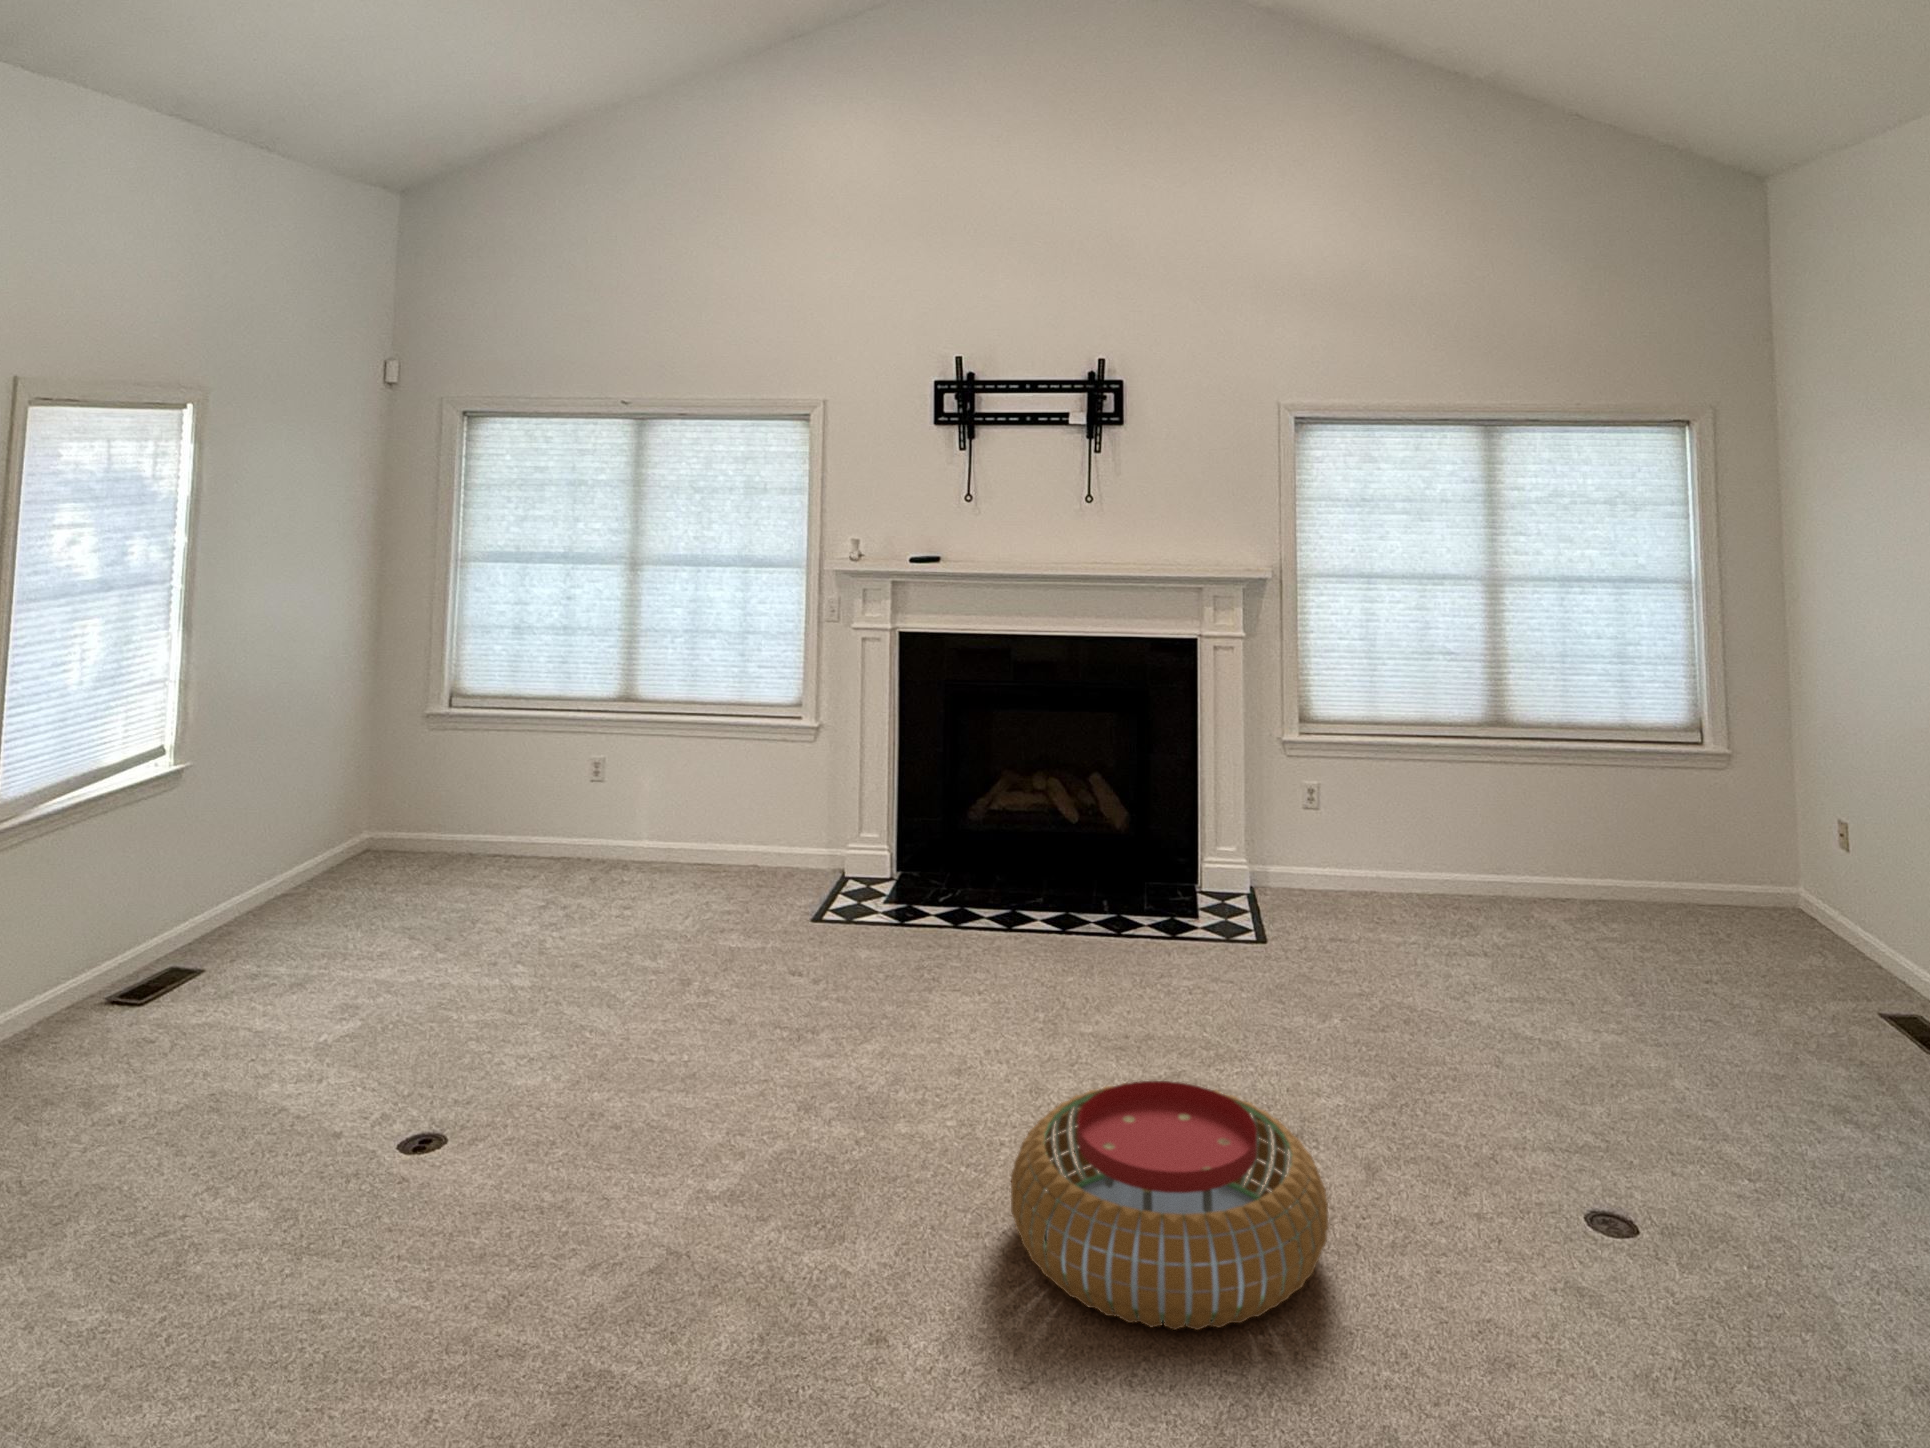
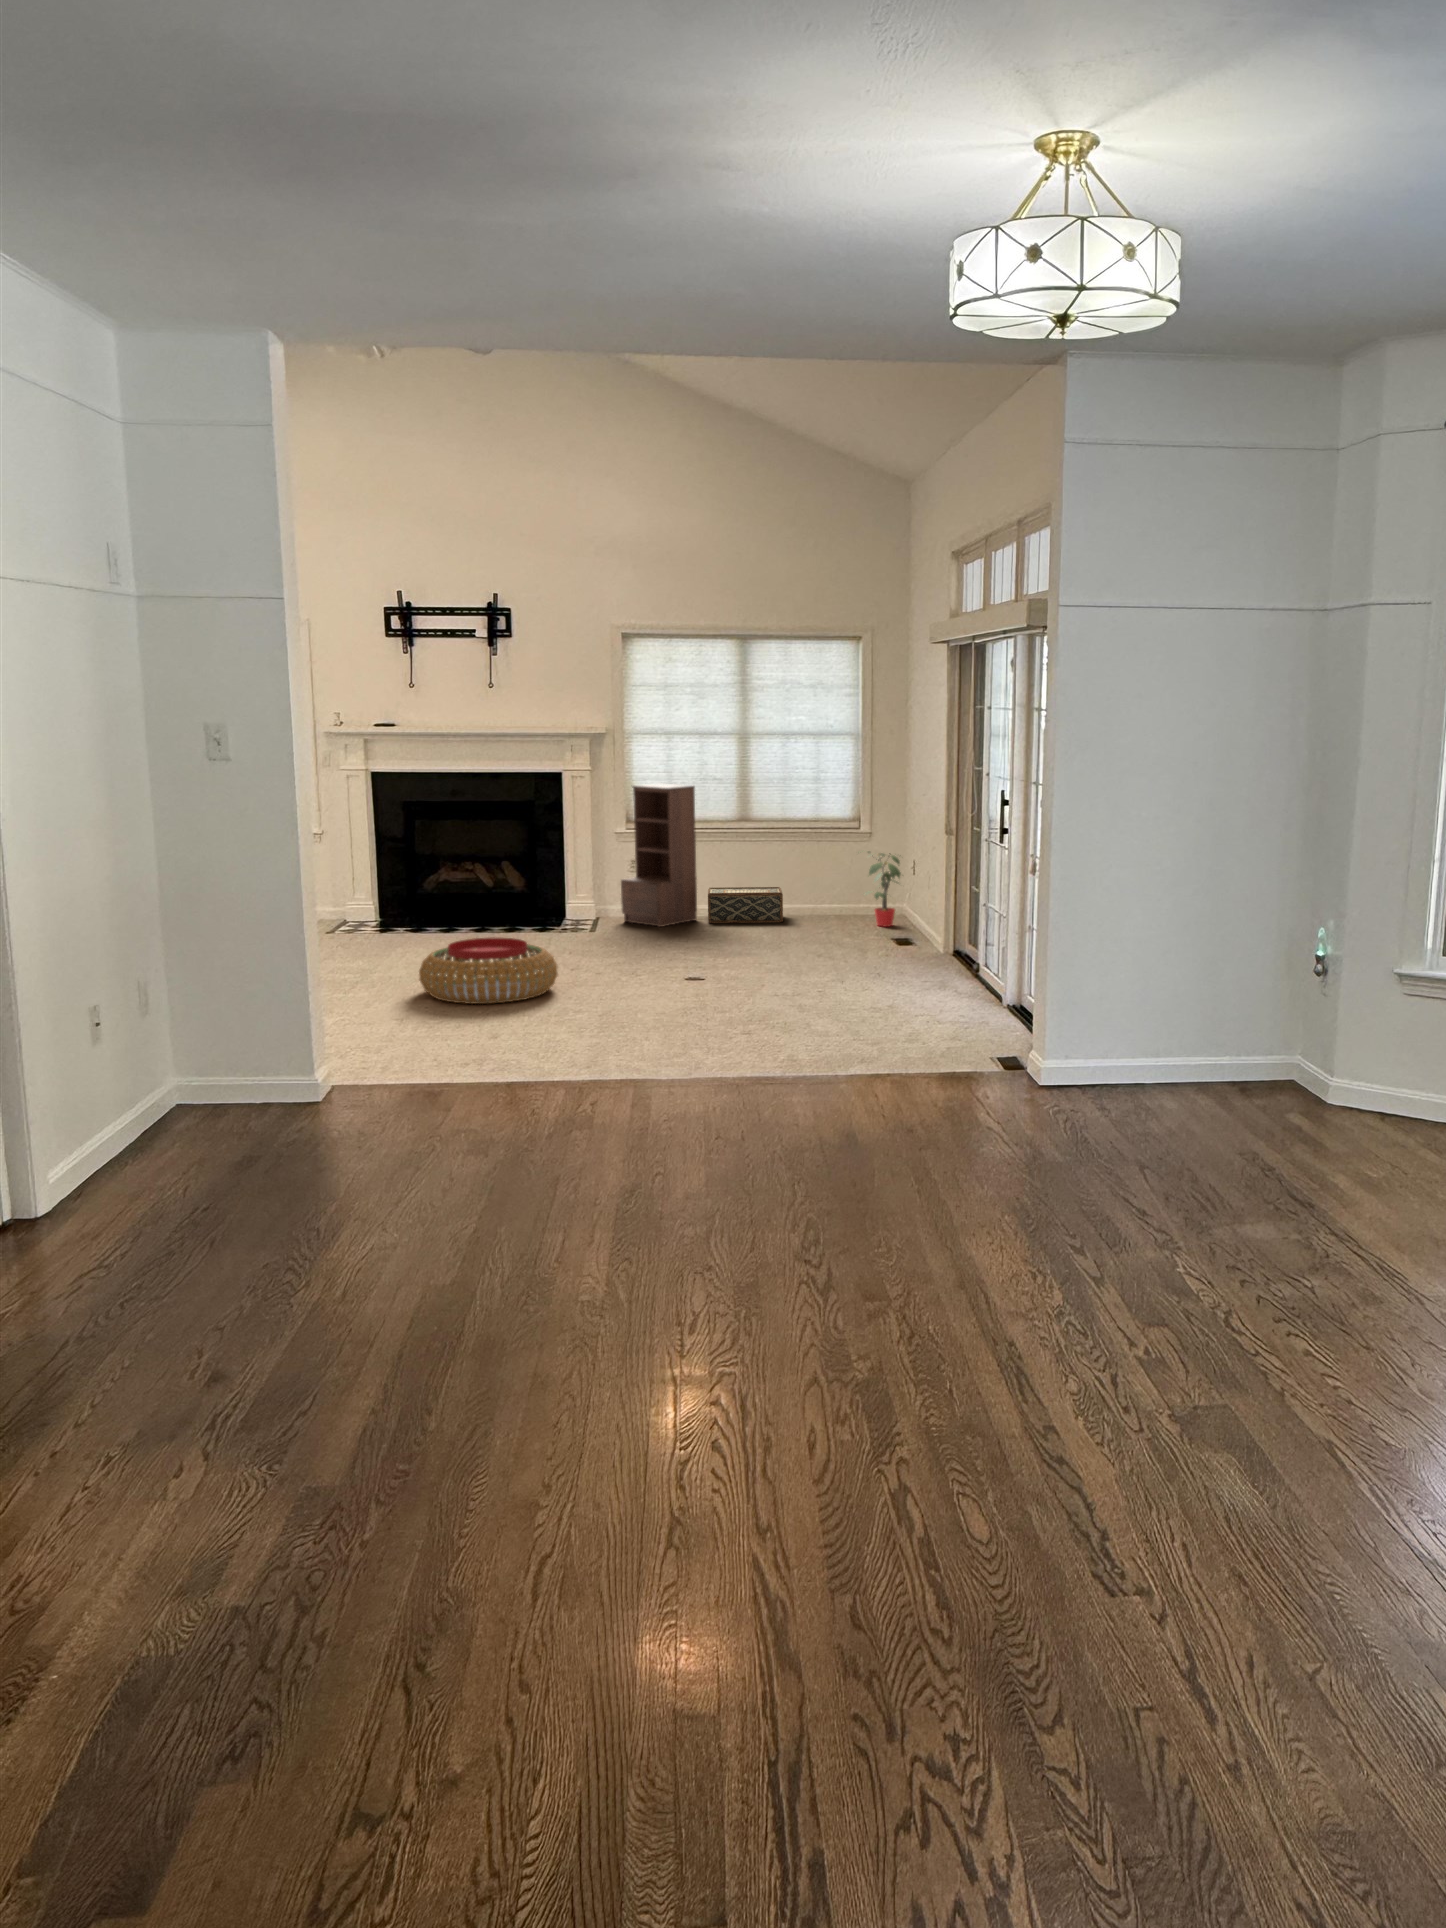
bookshelf: none [1299,658,1430,932] -> present [621,783,697,927]
potted plant: none [1725,798,1869,957] -> present [858,851,901,927]
woven basket: none [1440,844,1596,926] -> present [708,887,783,923]

